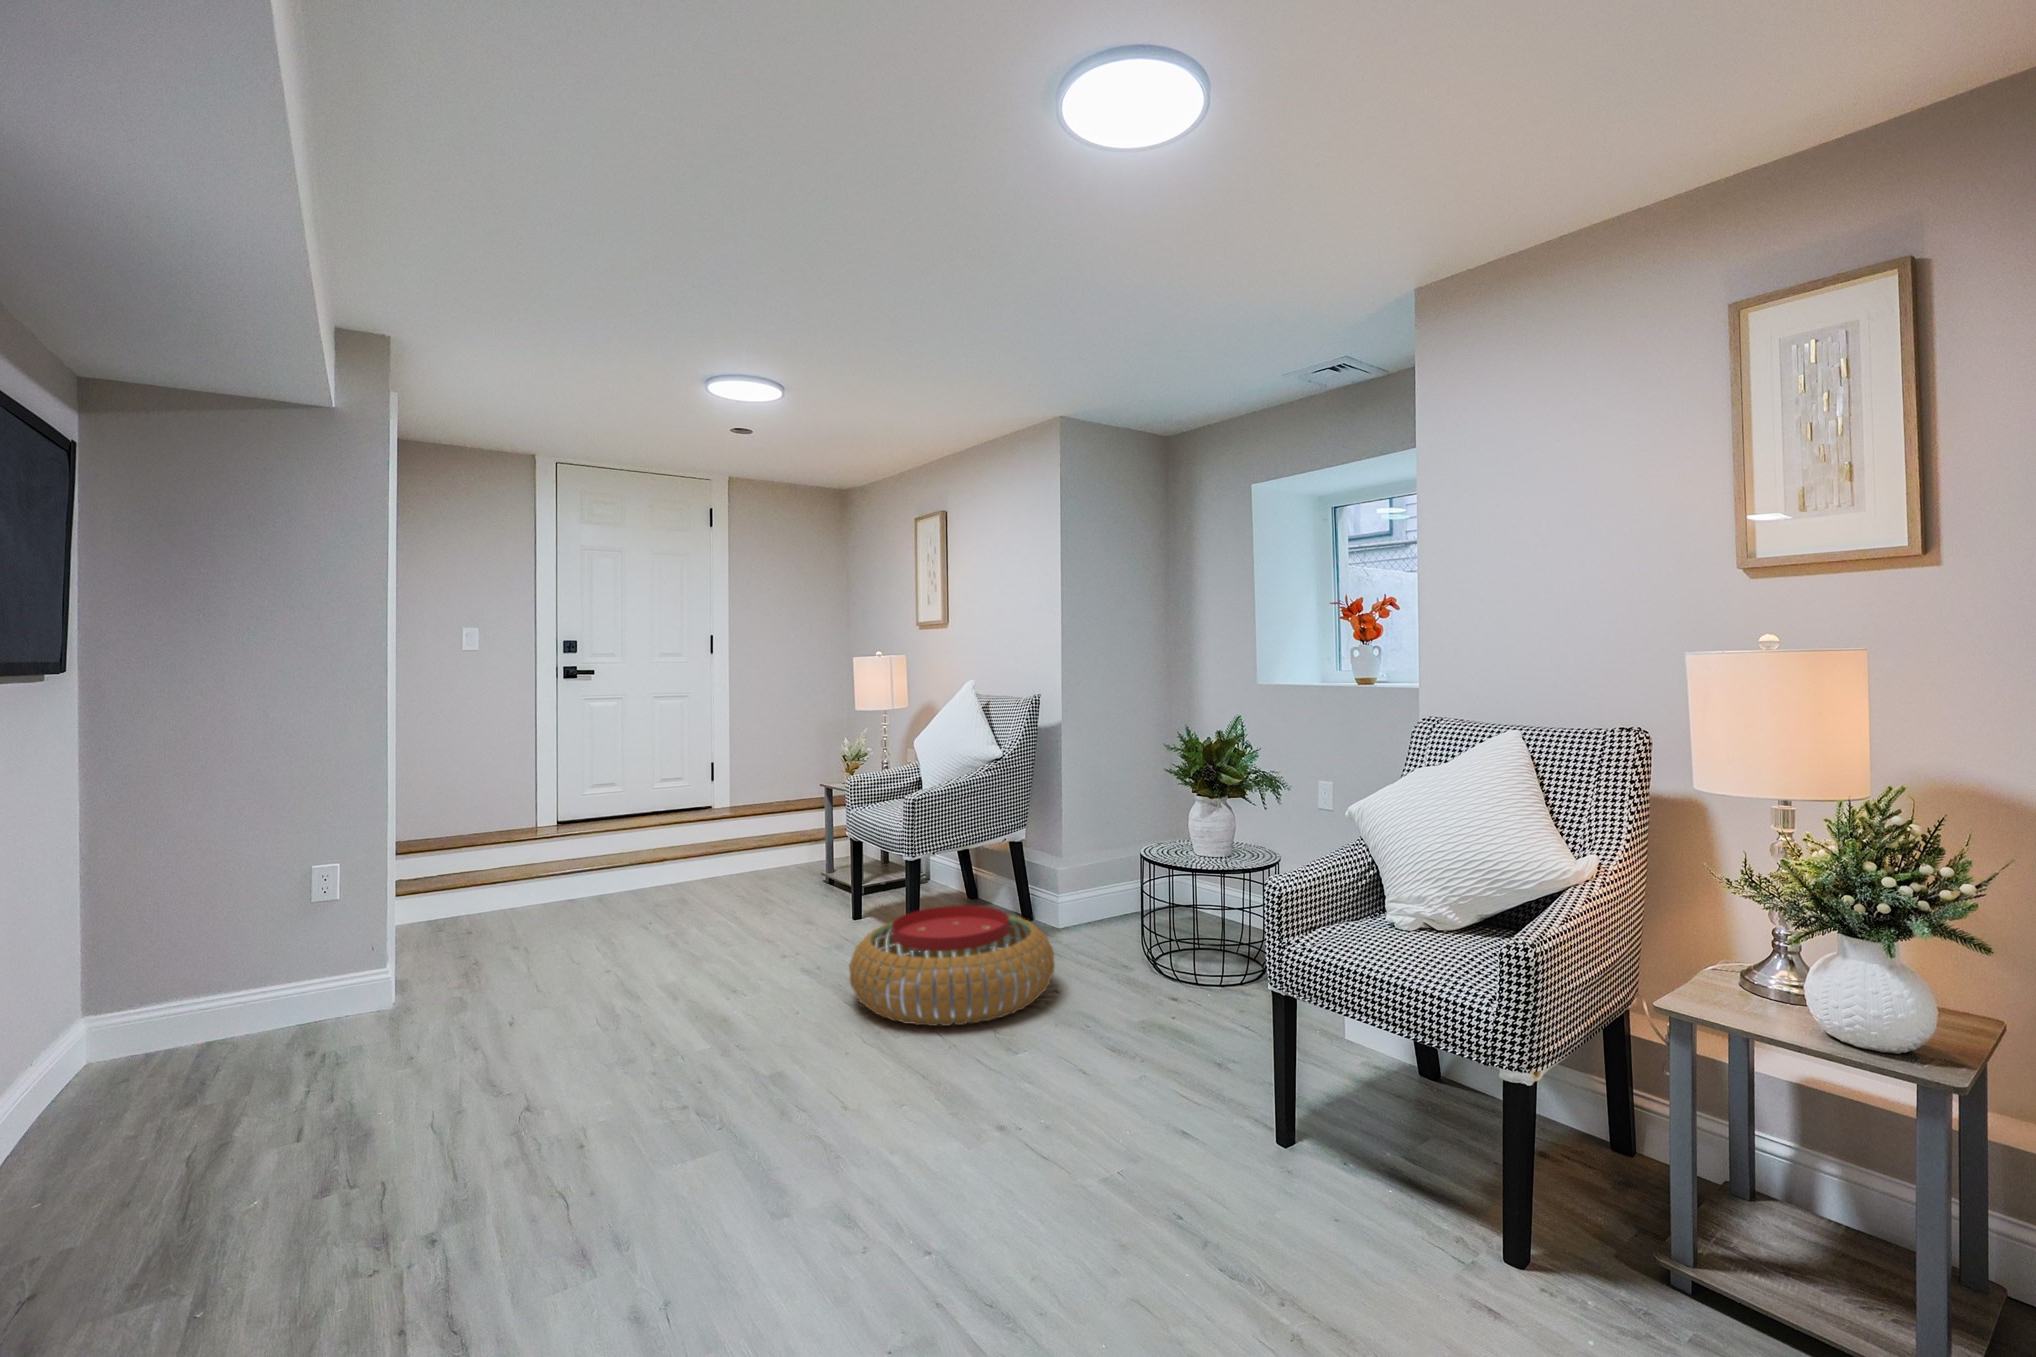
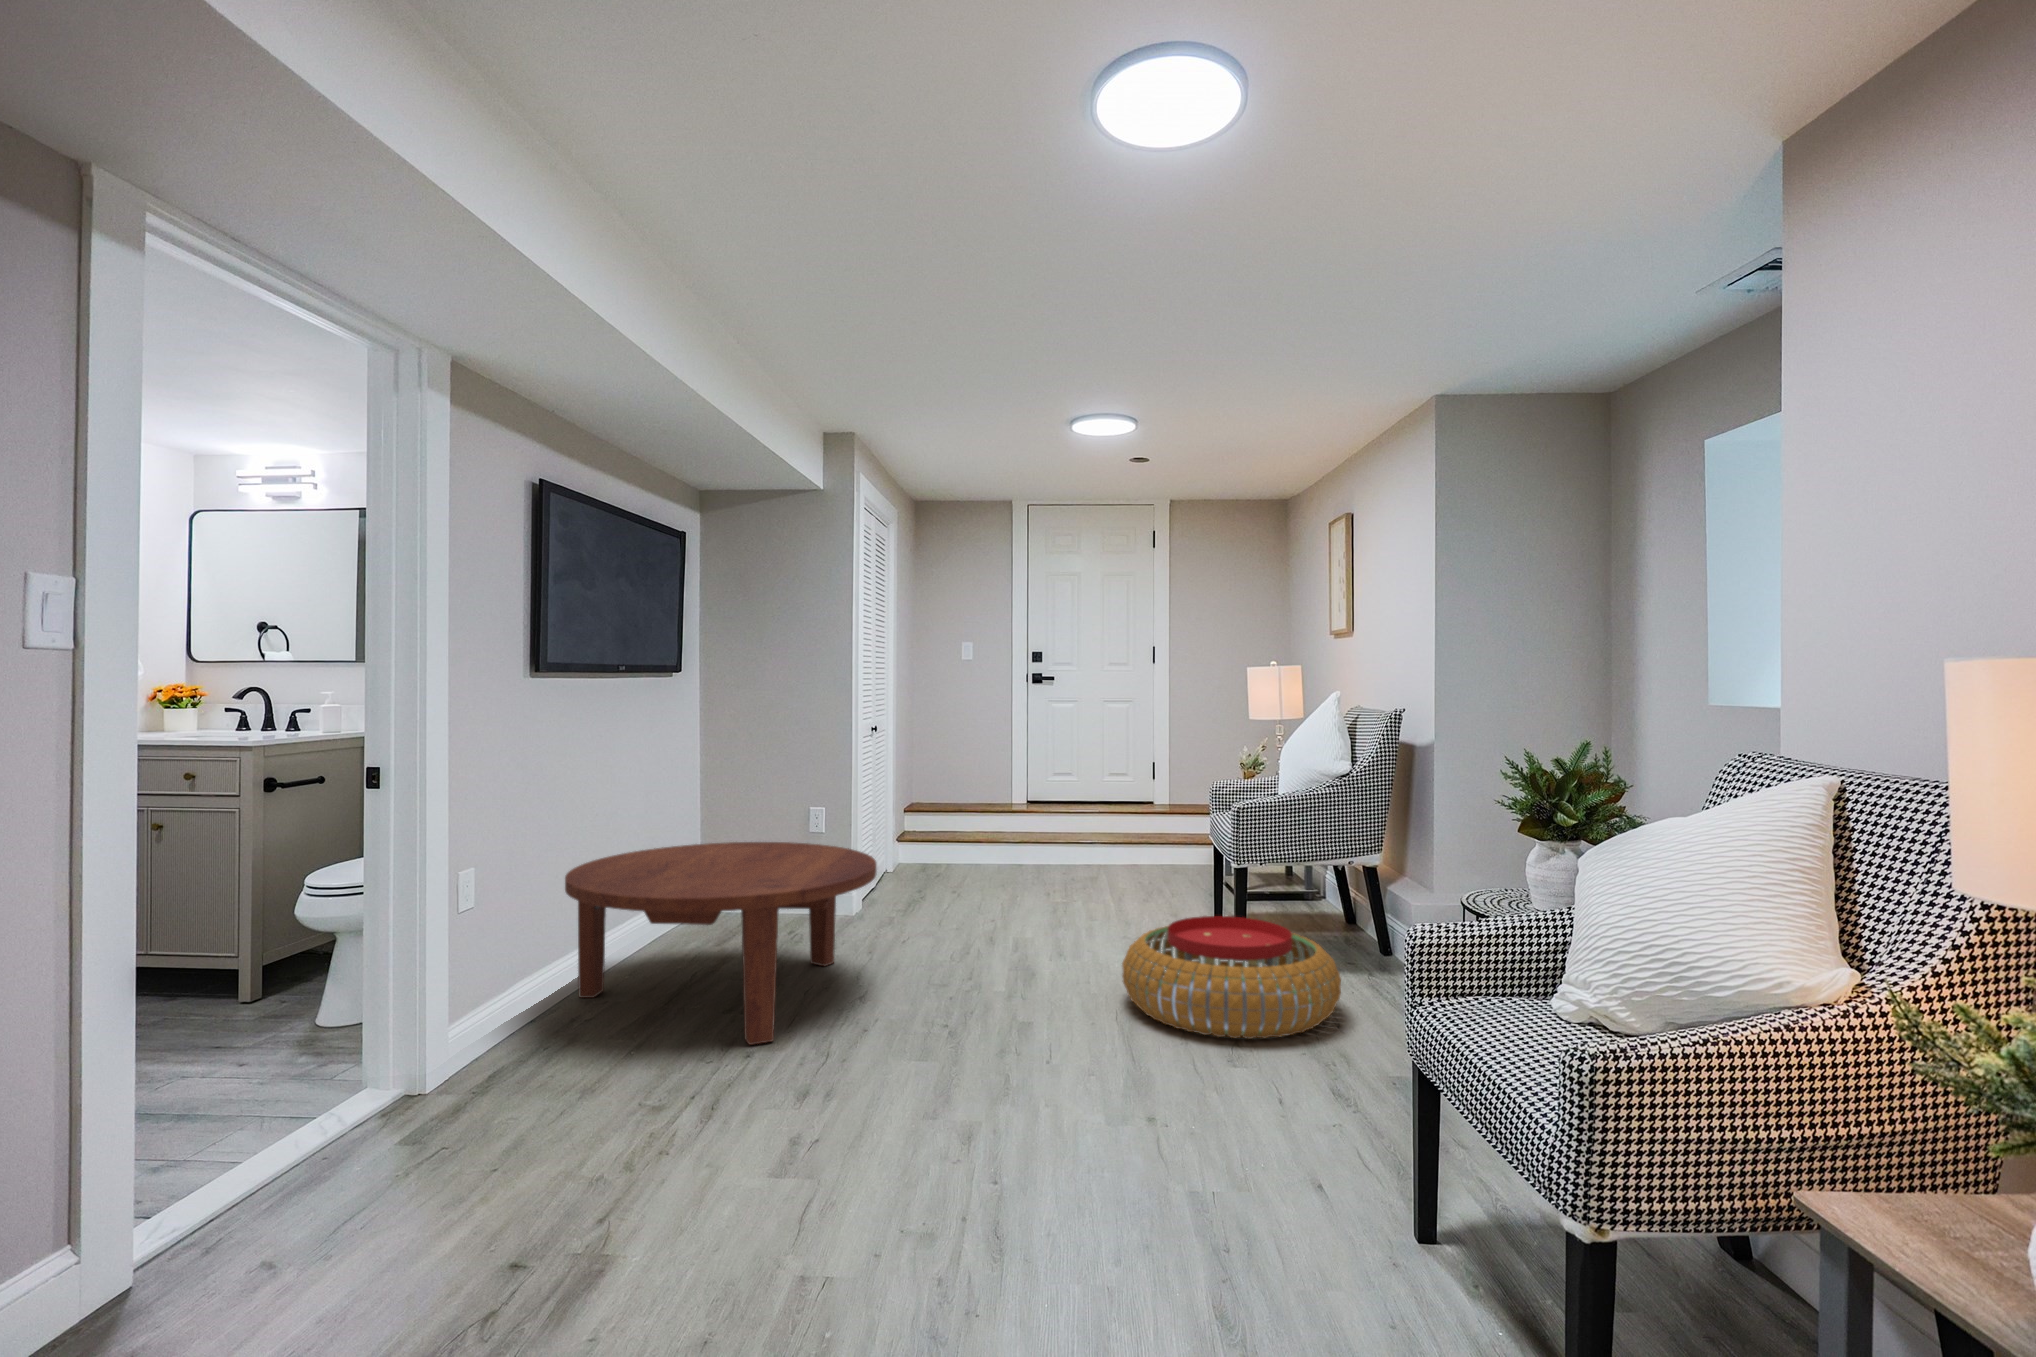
coffee table: none [79,914,576,1215] -> present [565,842,877,1045]

